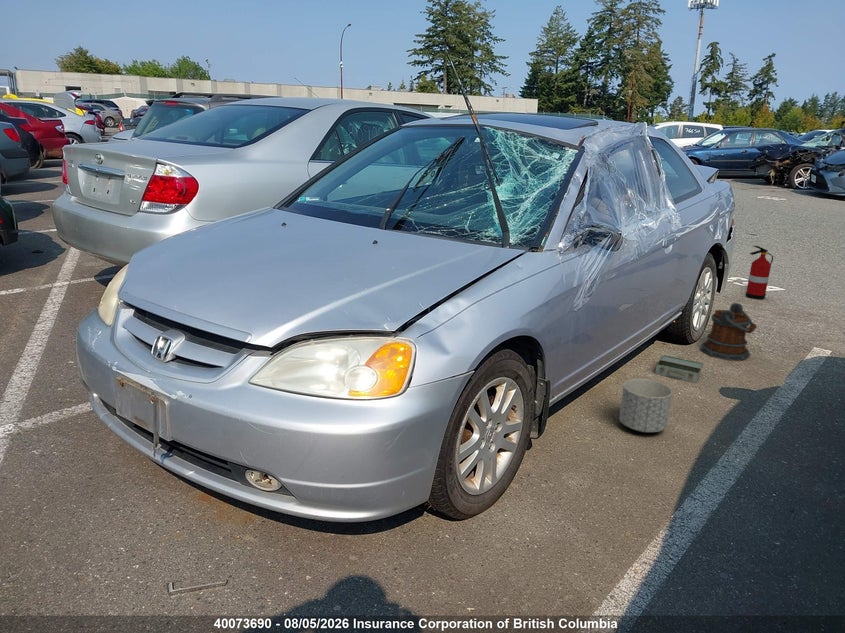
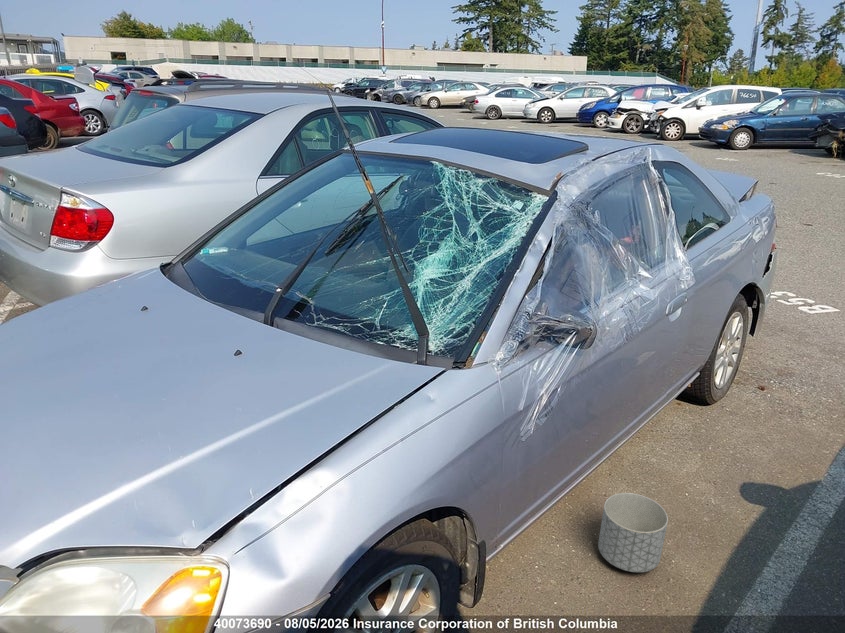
fire extinguisher: present [746,246,773,299] -> none [789,264,825,326]
bucket: present [701,303,757,361] -> none [724,357,796,431]
toolbox: present [655,355,704,383] -> none [661,427,723,472]

